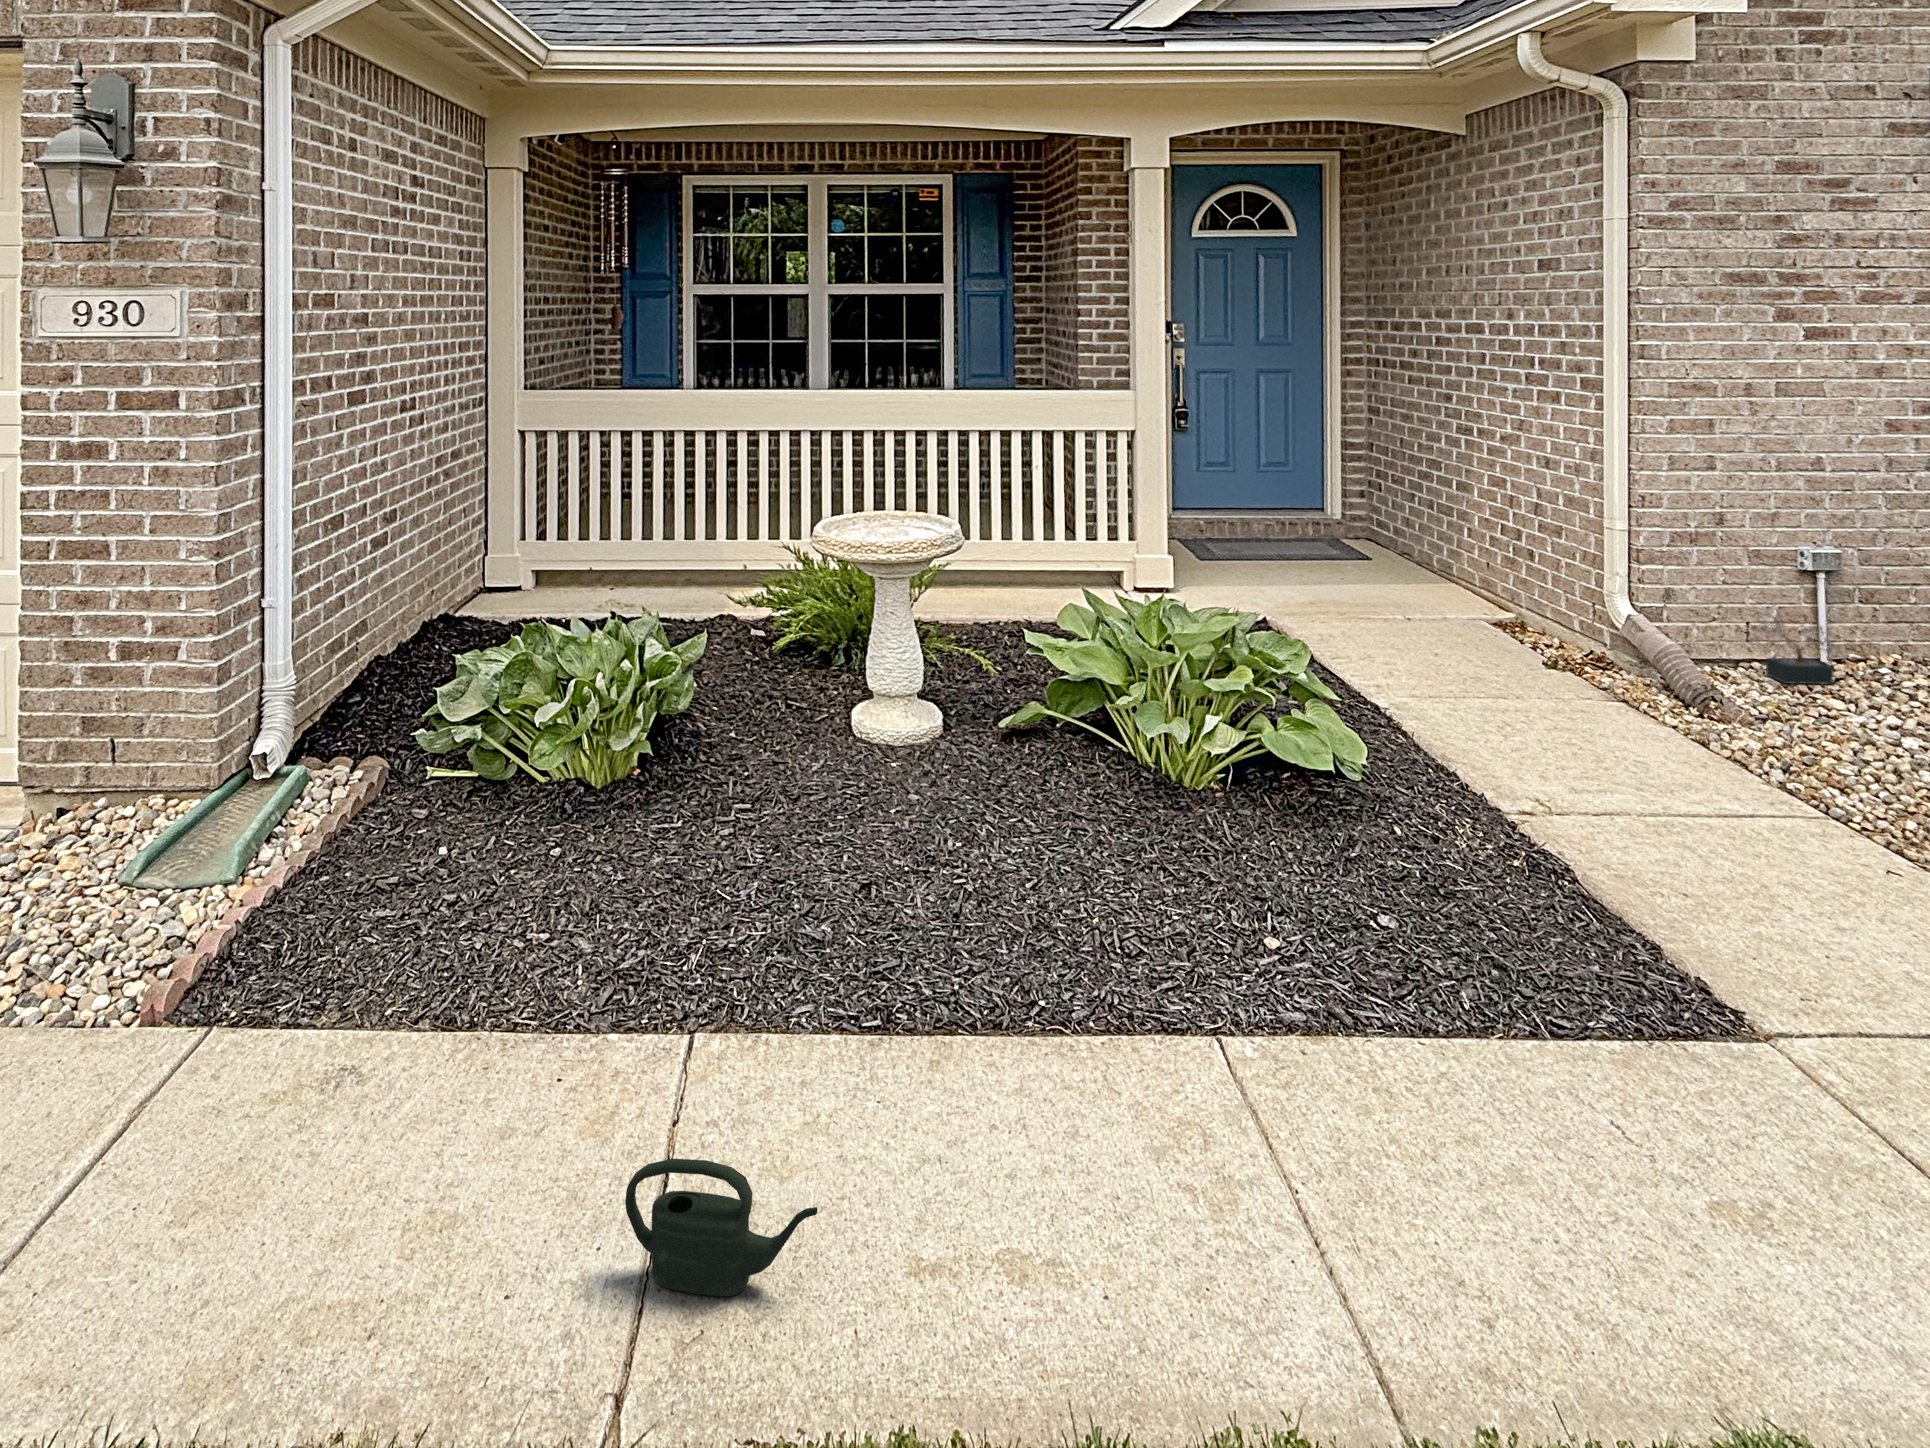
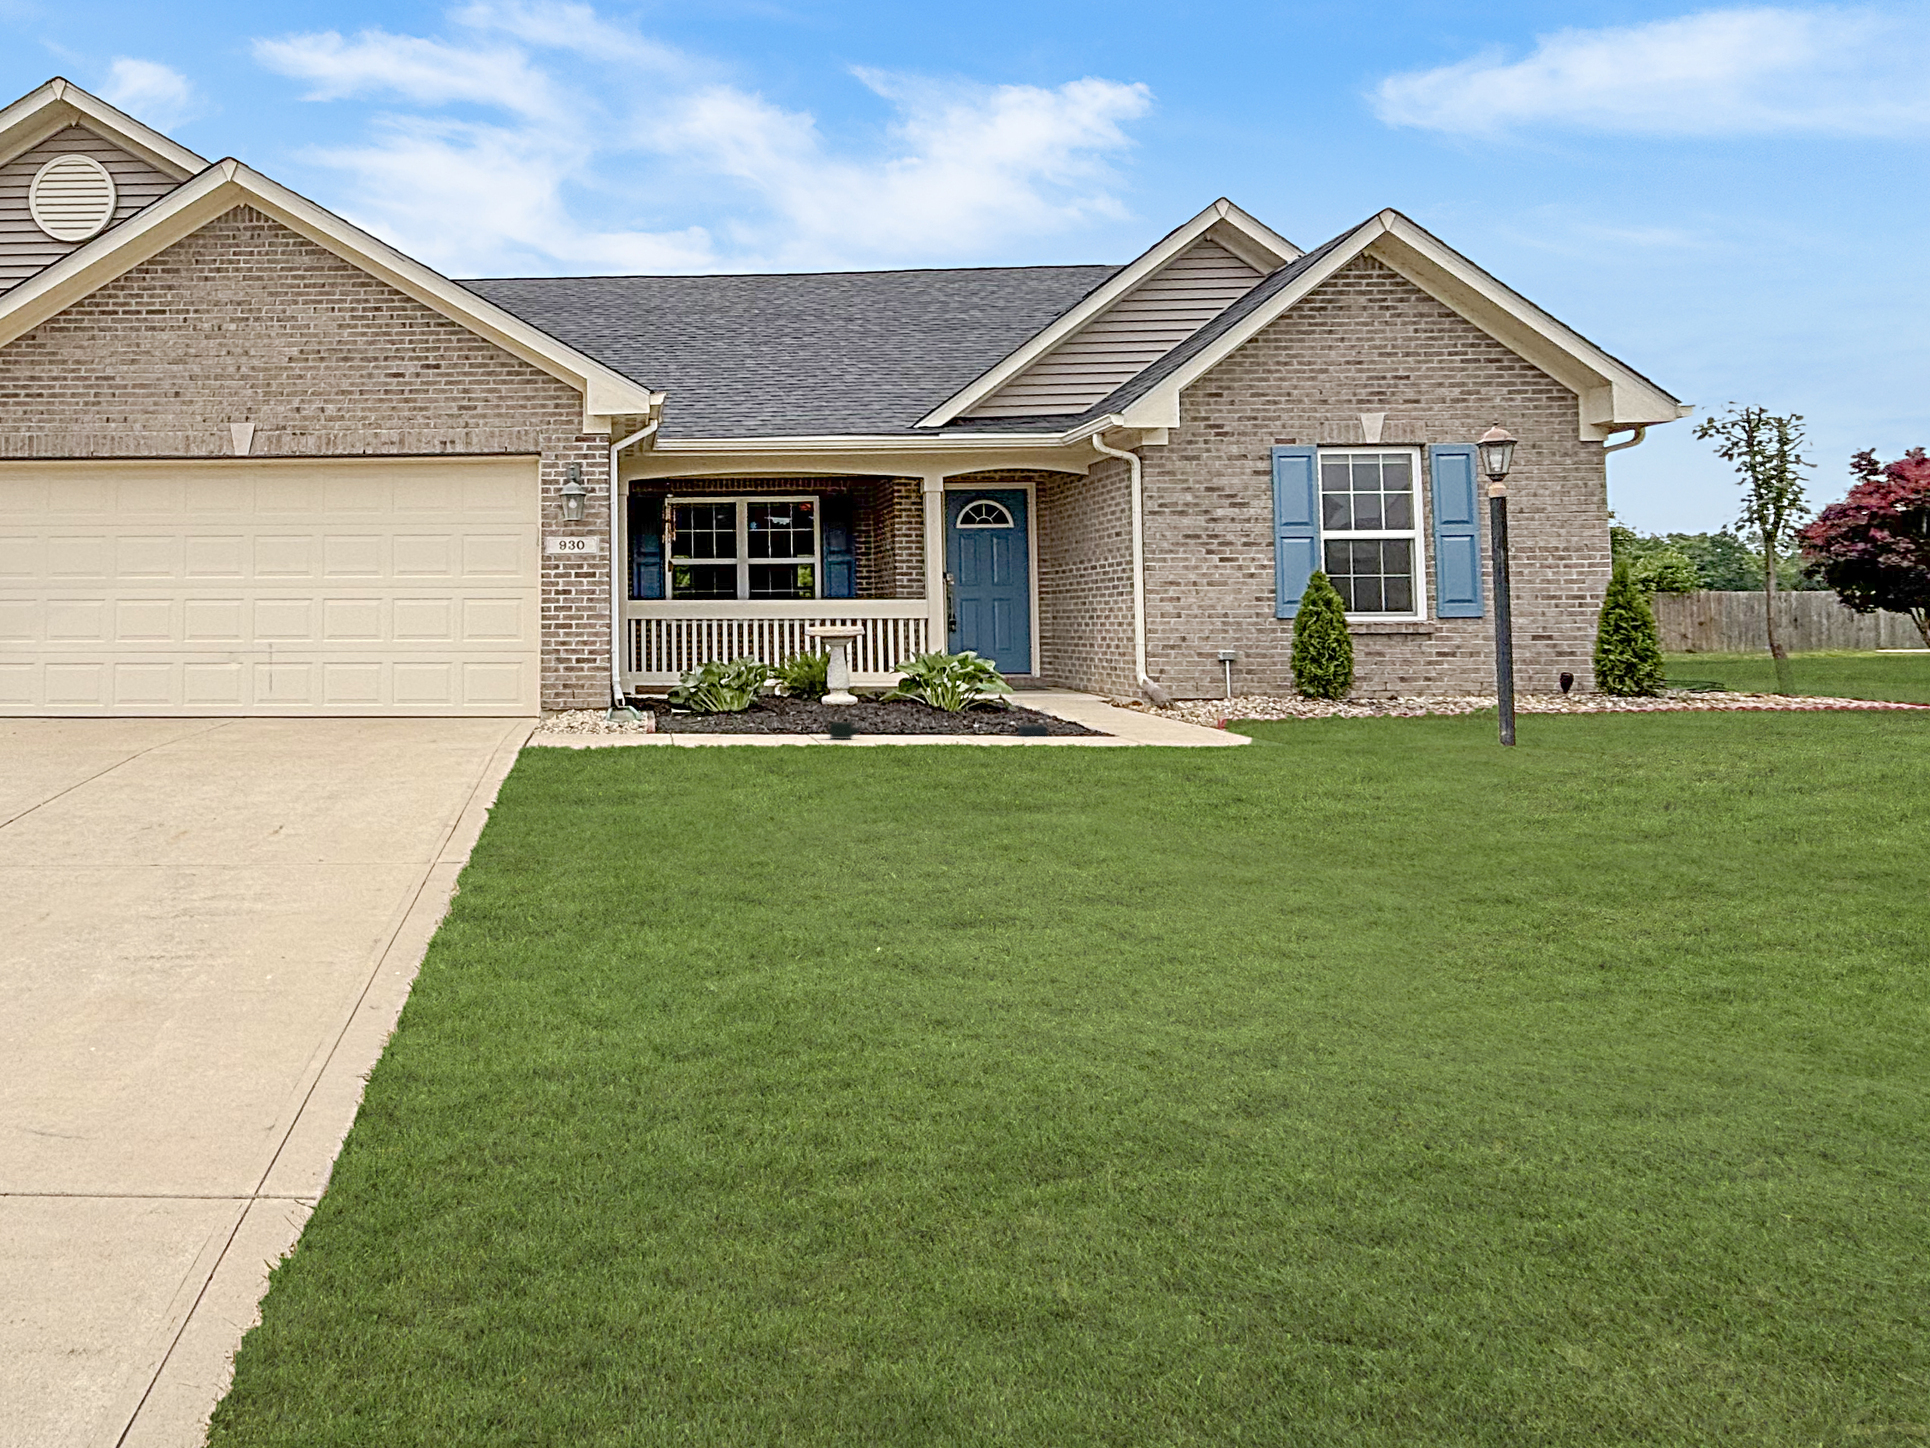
decorative plant: present [1751,612,1840,684] -> present [1010,701,1052,736]

